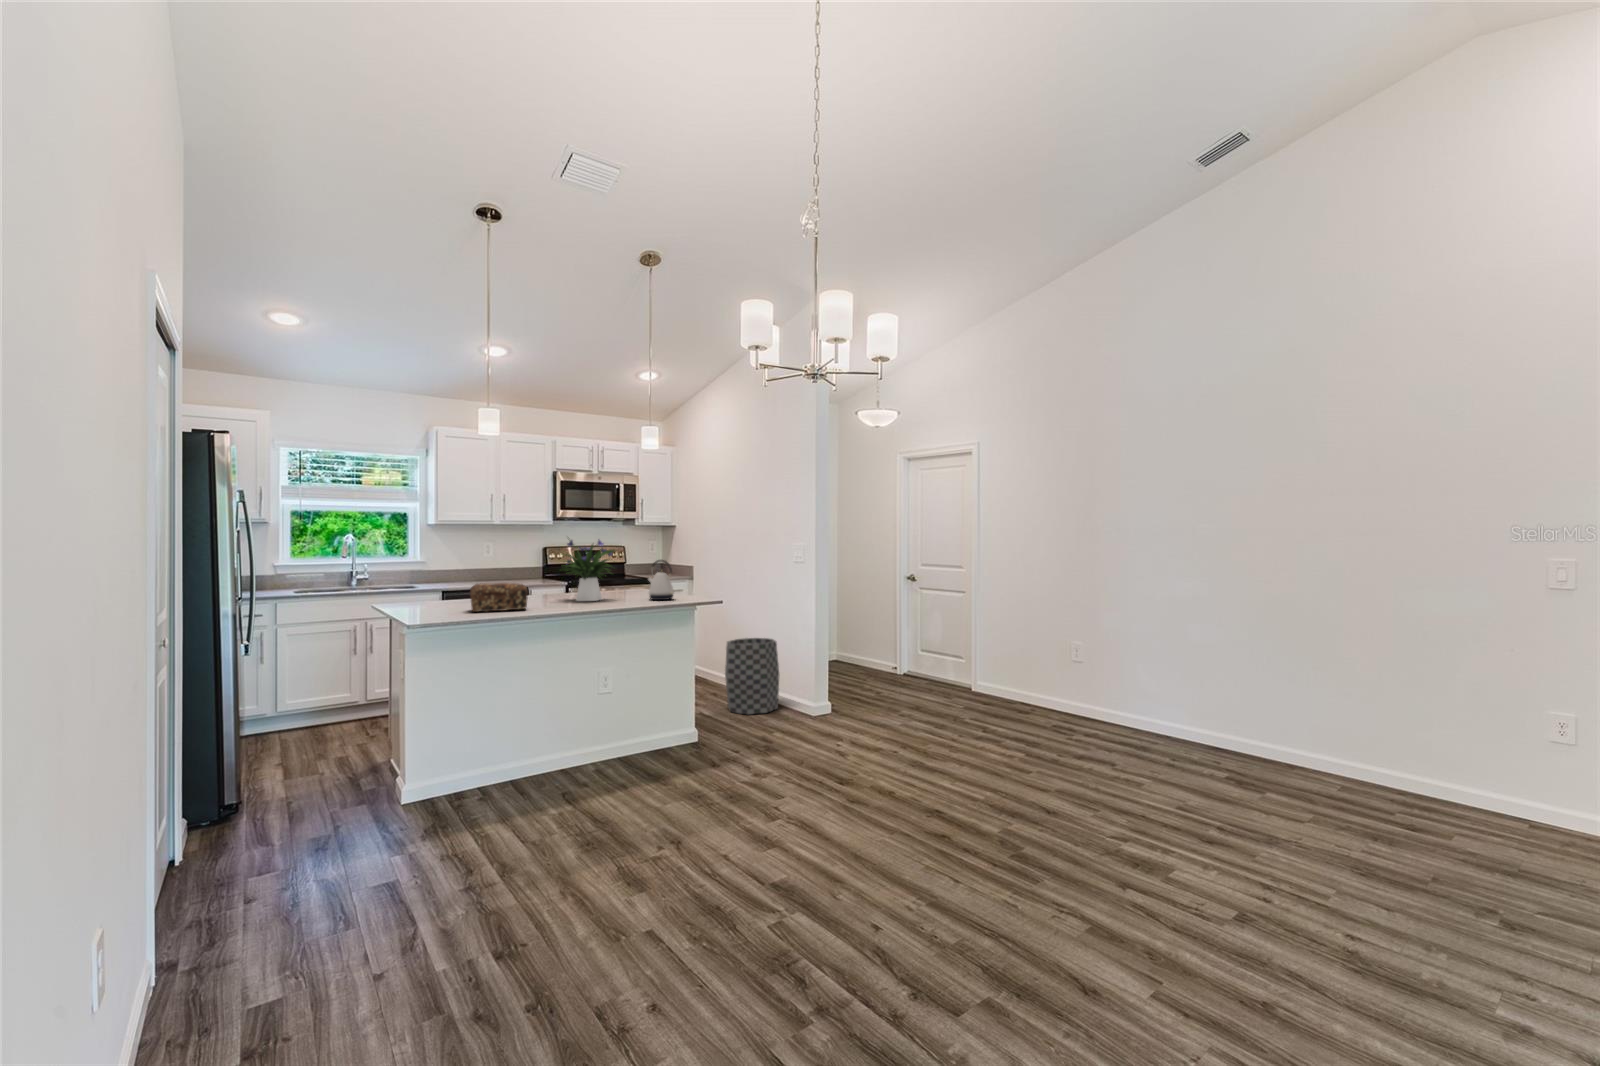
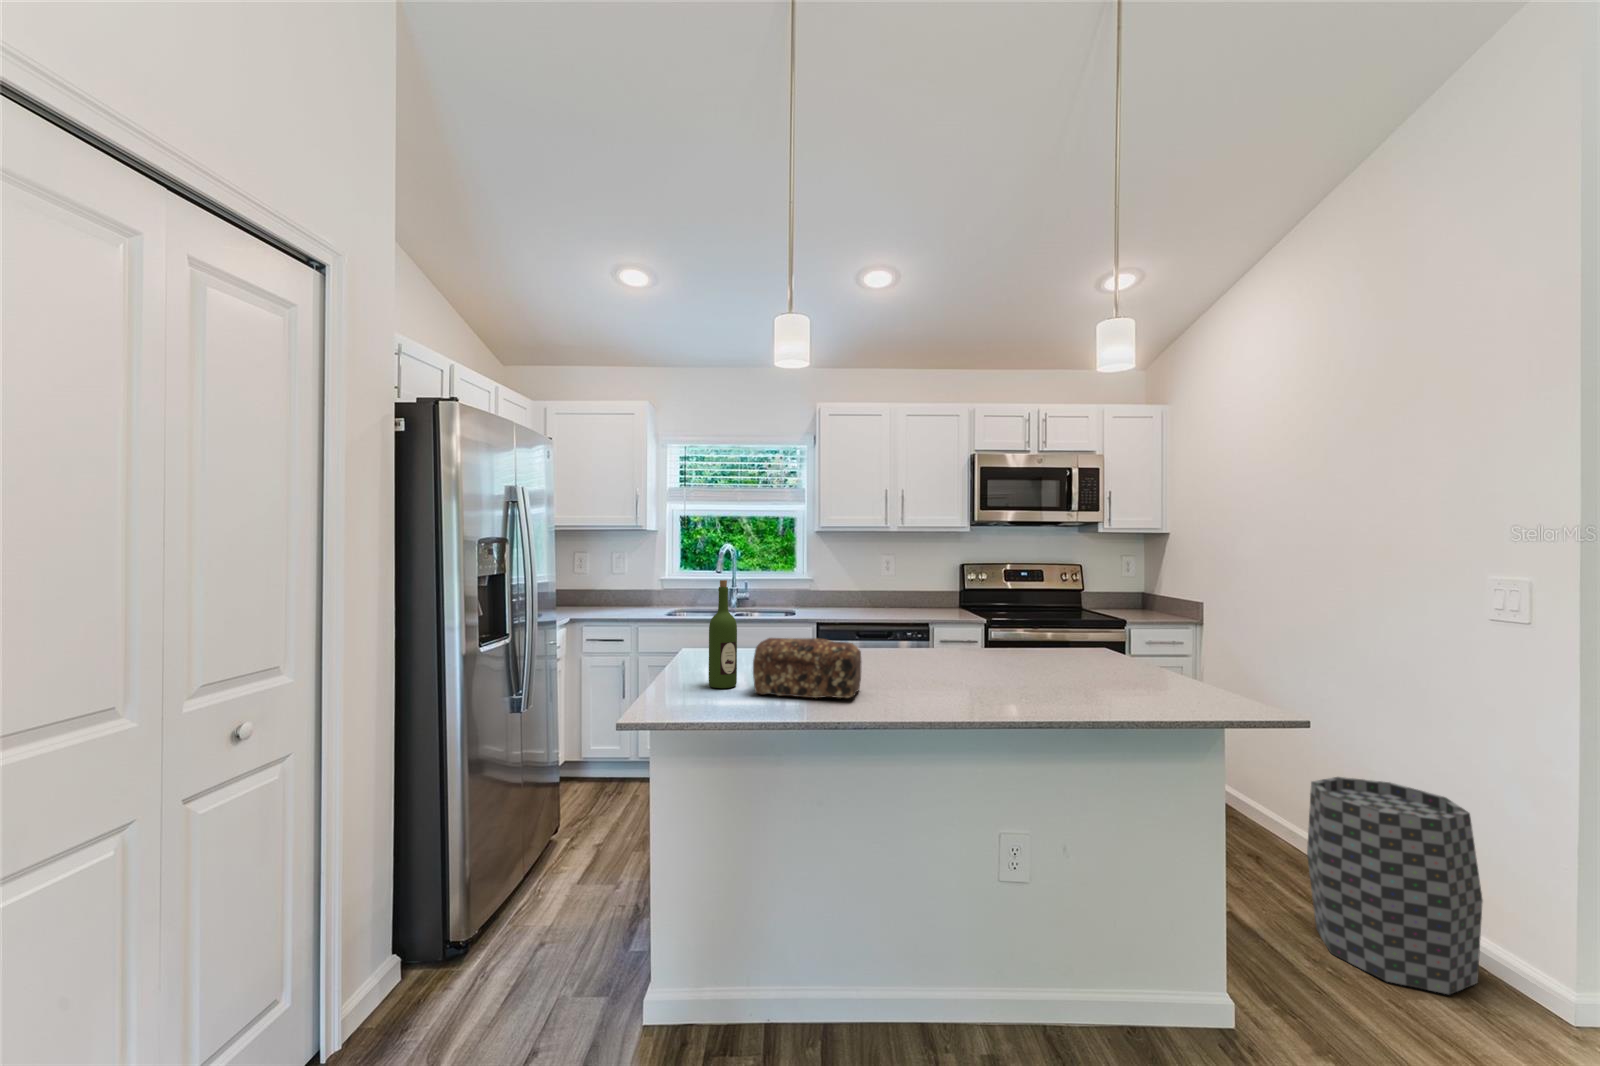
flower arrangement: present [565,539,615,601] -> none [924,548,1058,684]
wine bottle: none [438,555,455,613] -> present [709,580,737,688]
kettle: present [648,560,674,600] -> none [1124,604,1196,700]

